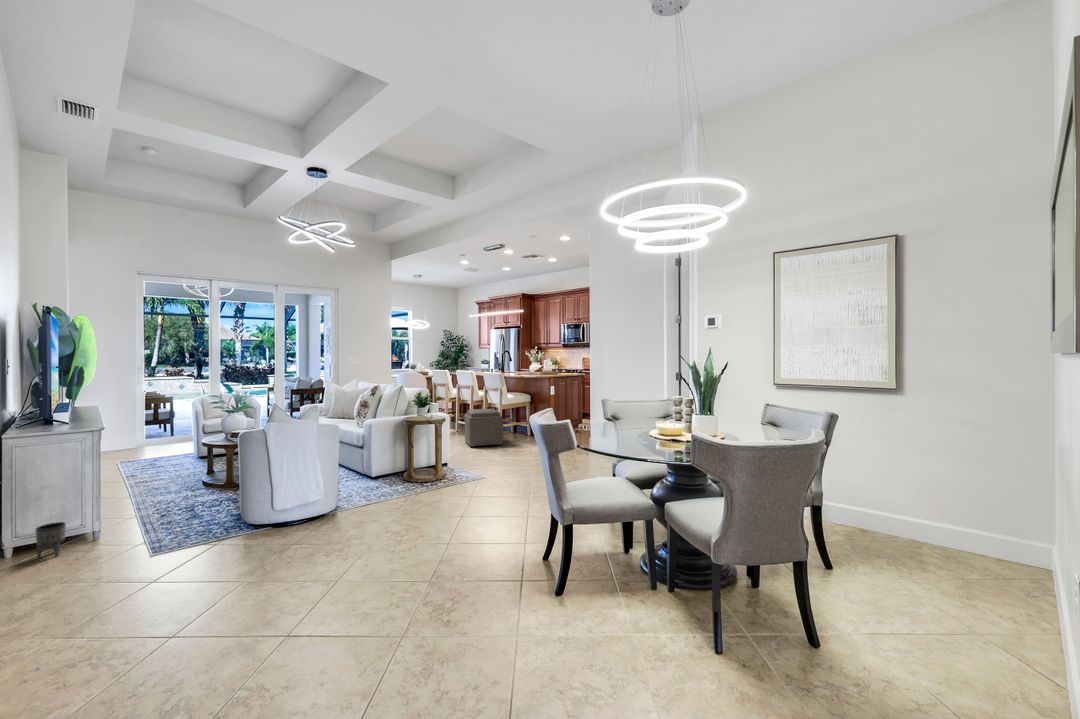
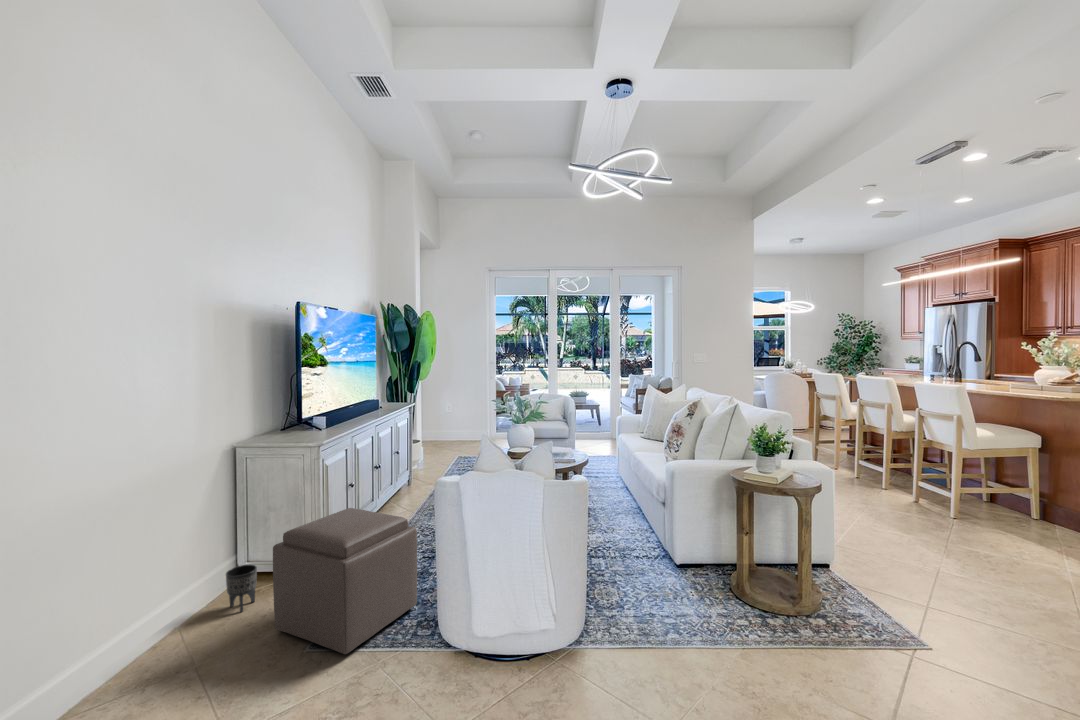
ottoman: present [464,409,503,447] -> present [273,508,417,654]

